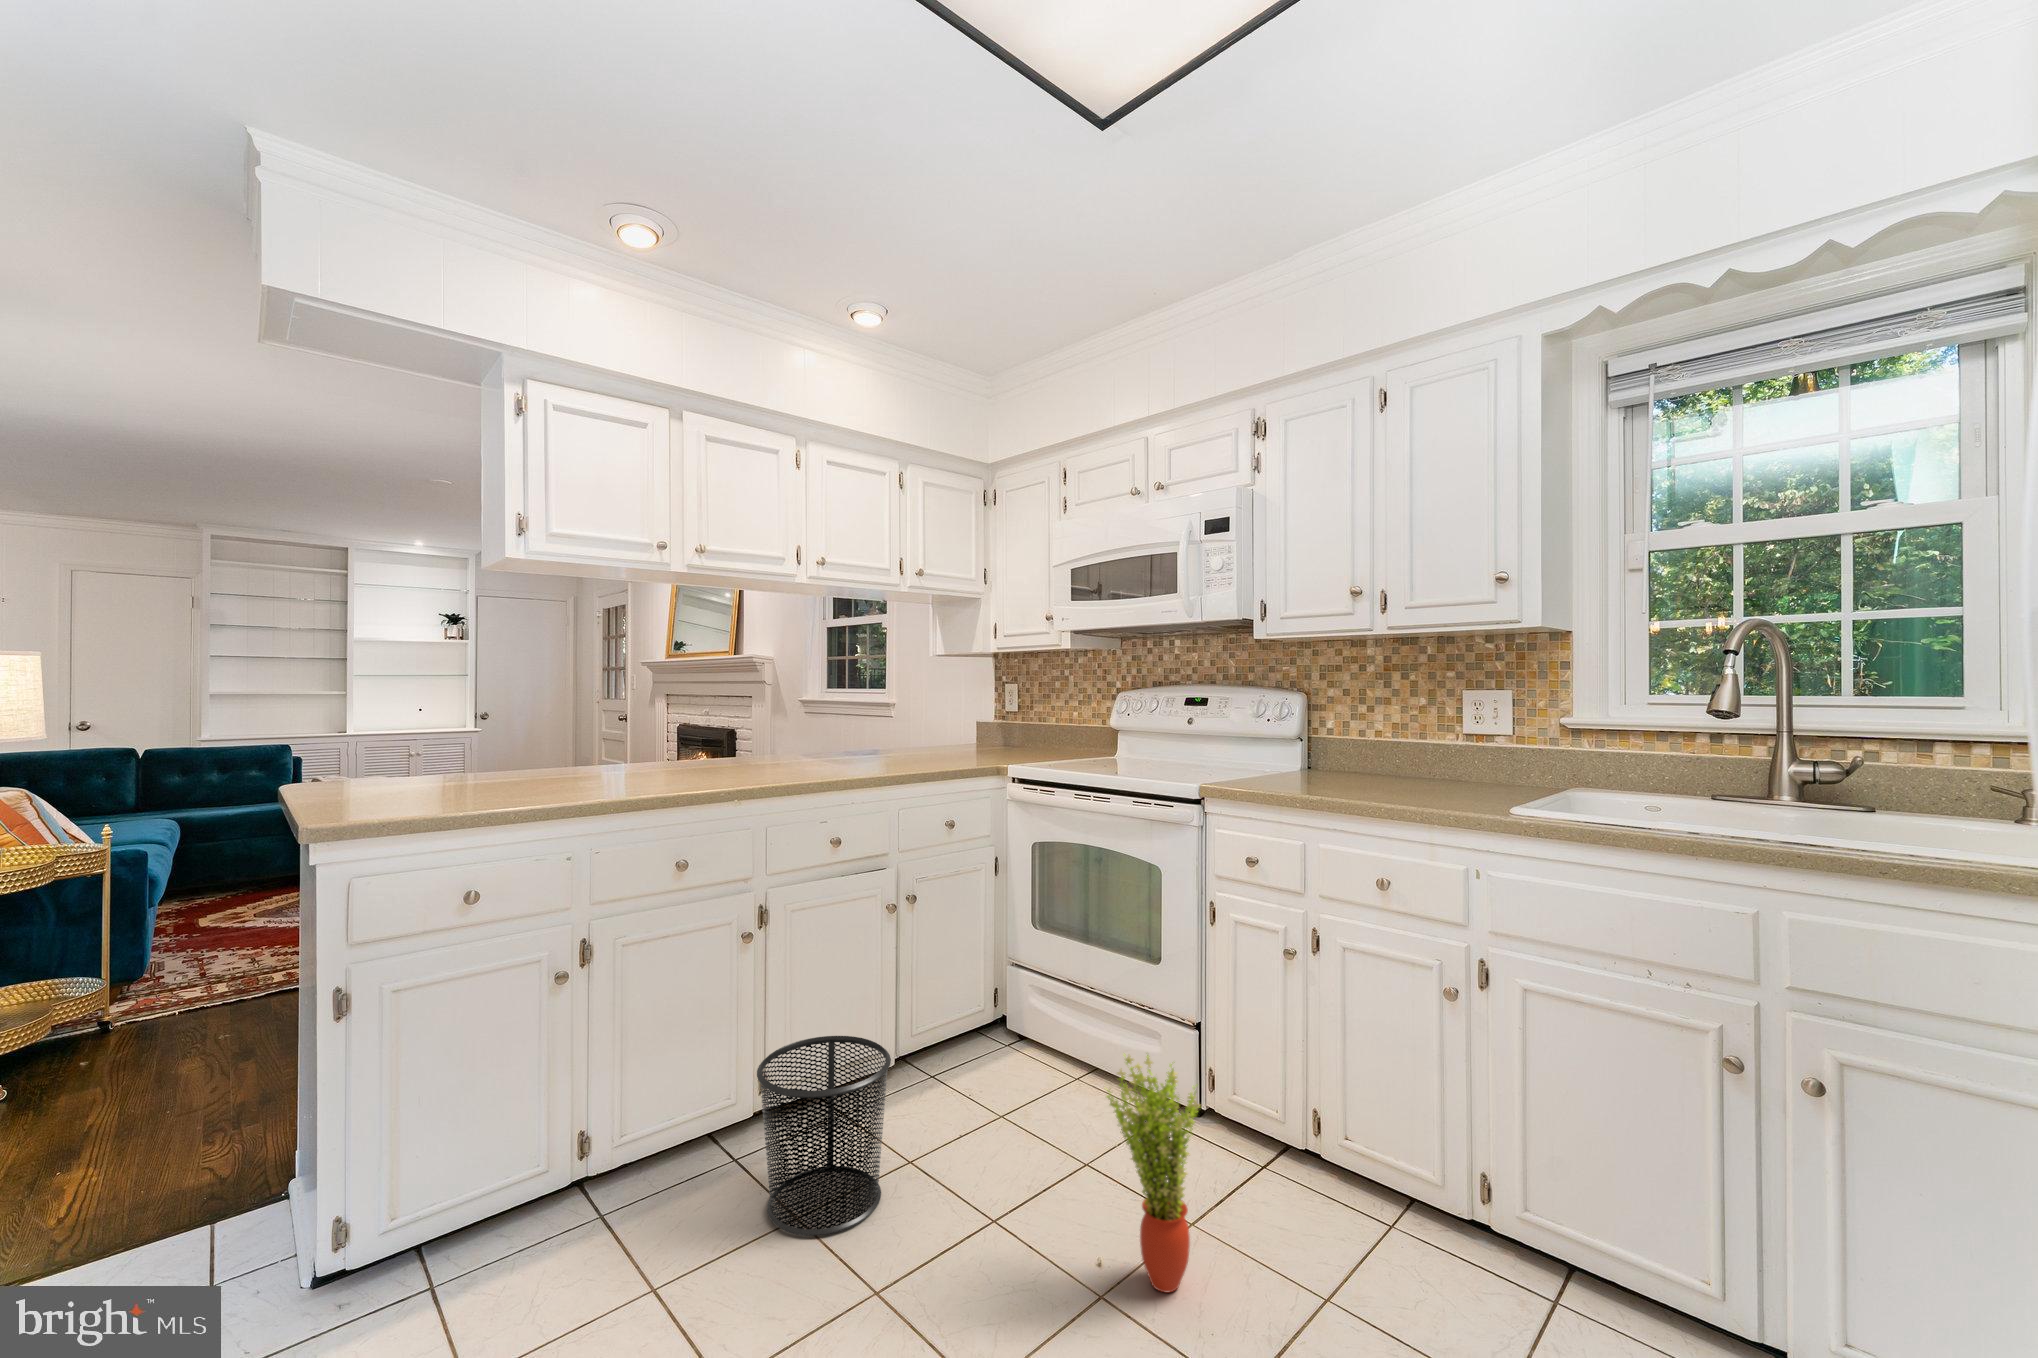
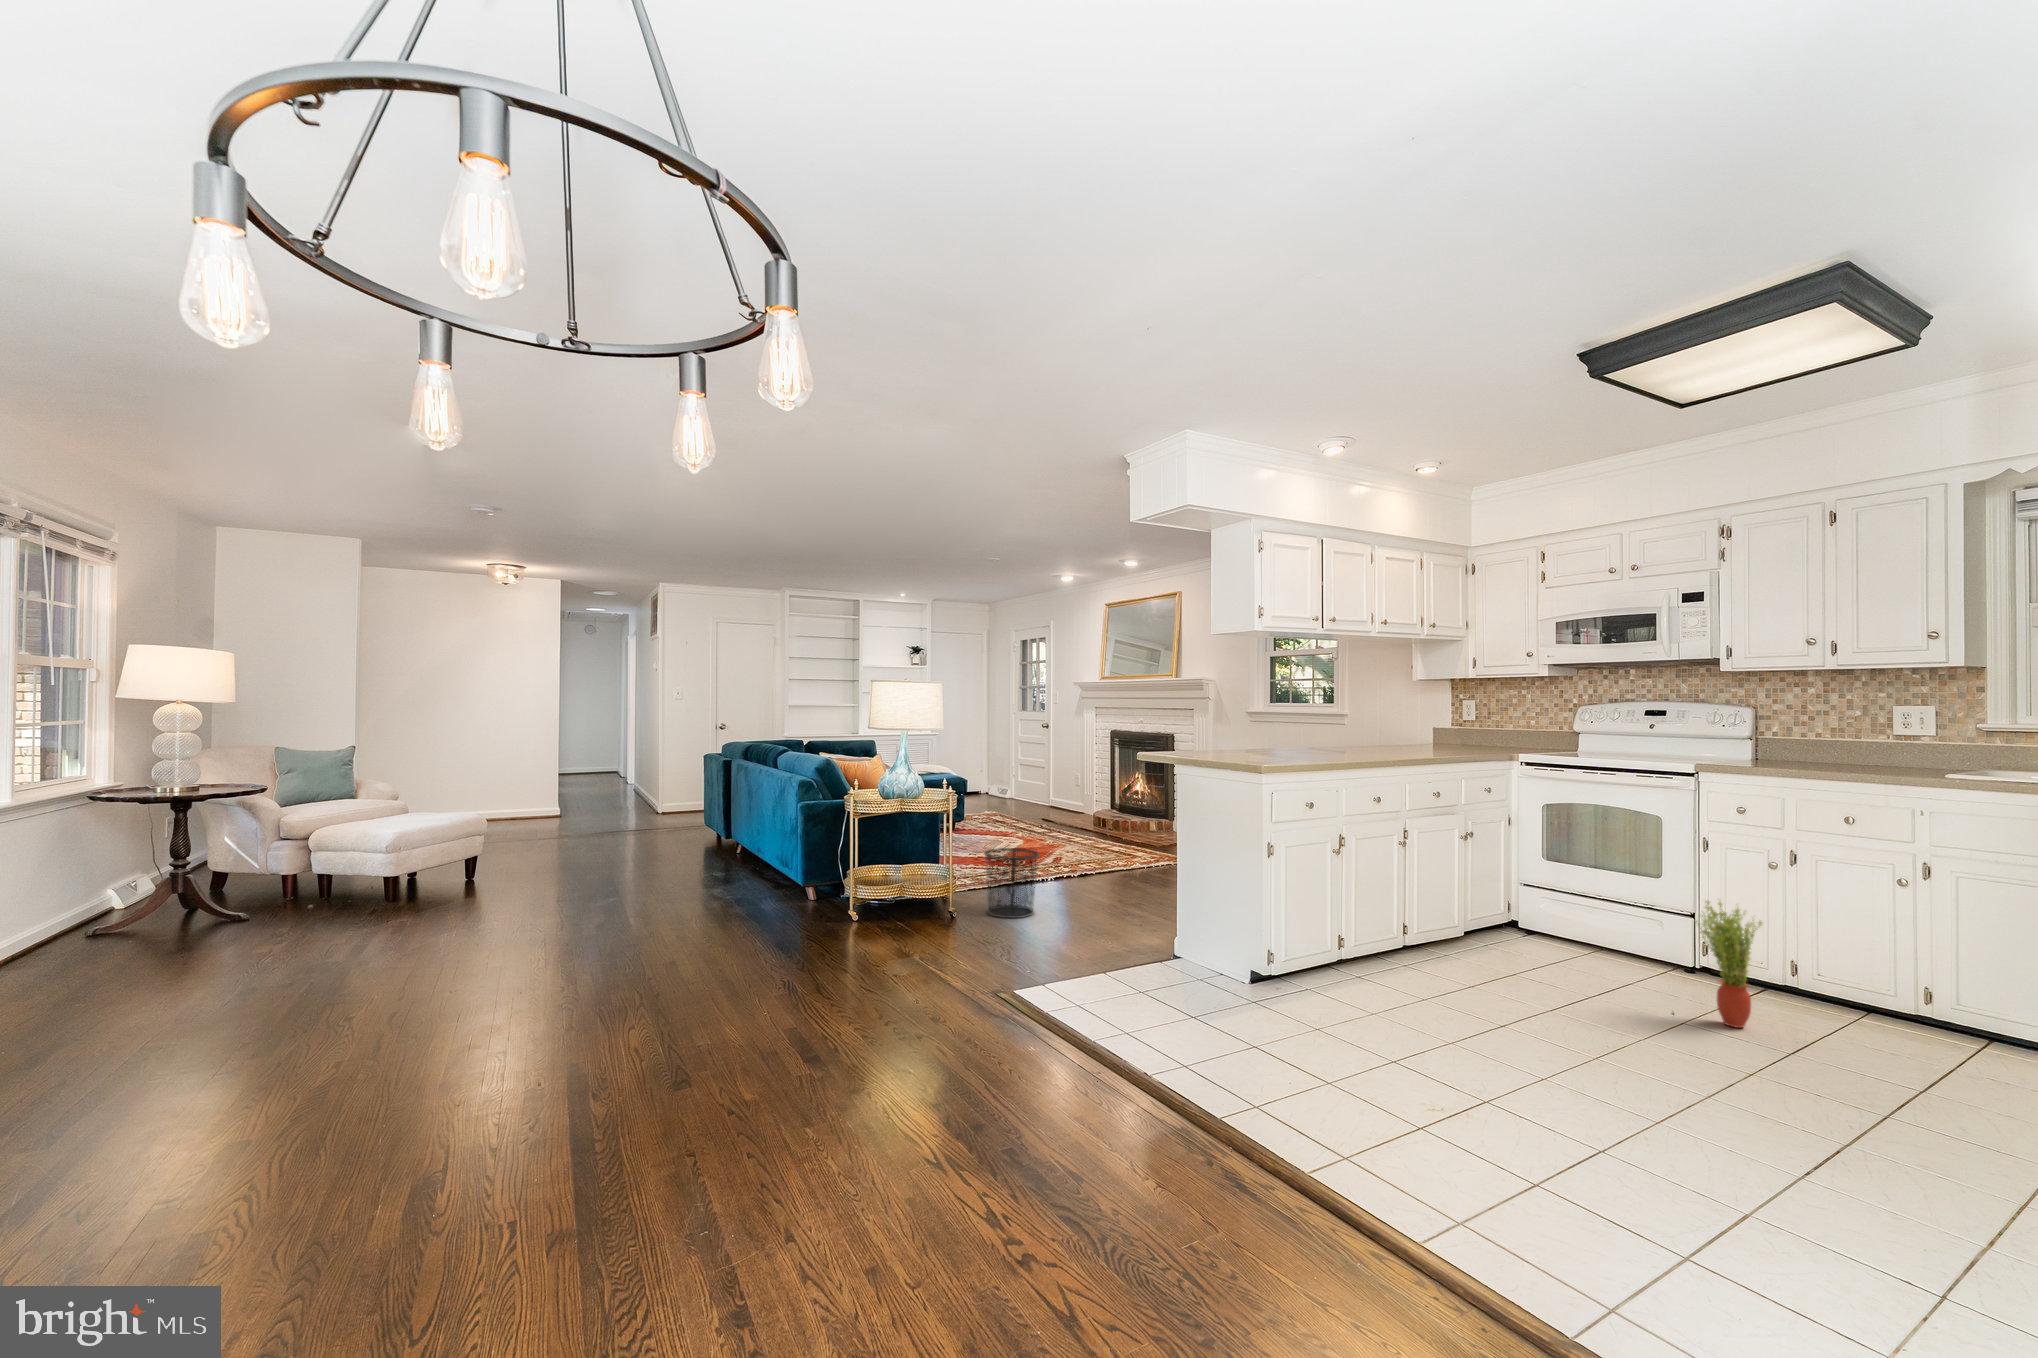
waste bin: present [757,1036,891,1236] -> present [984,848,1039,918]

